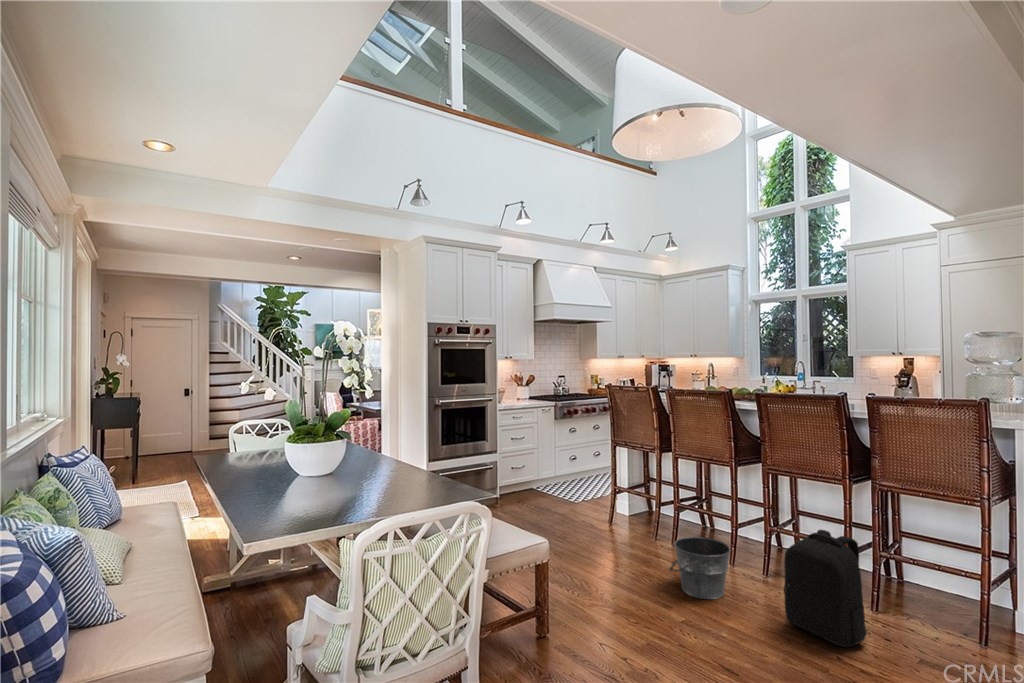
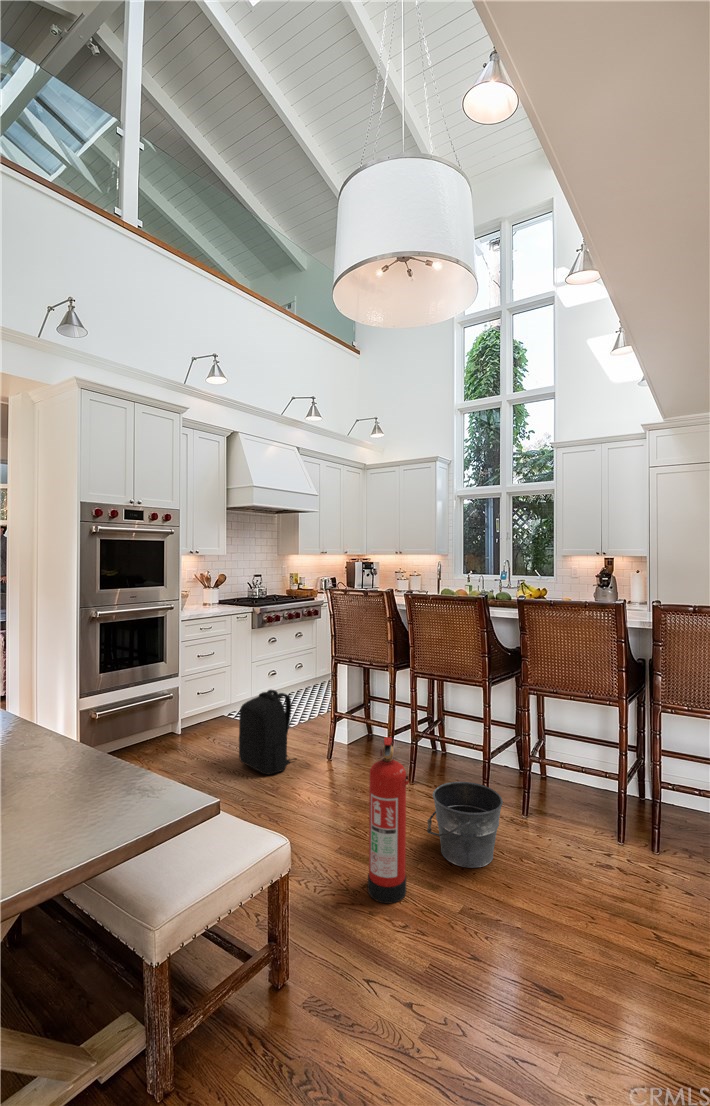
fire extinguisher: none [617,490,646,609] -> present [368,737,409,903]
backpack: present [784,530,867,647] -> present [239,690,294,774]

